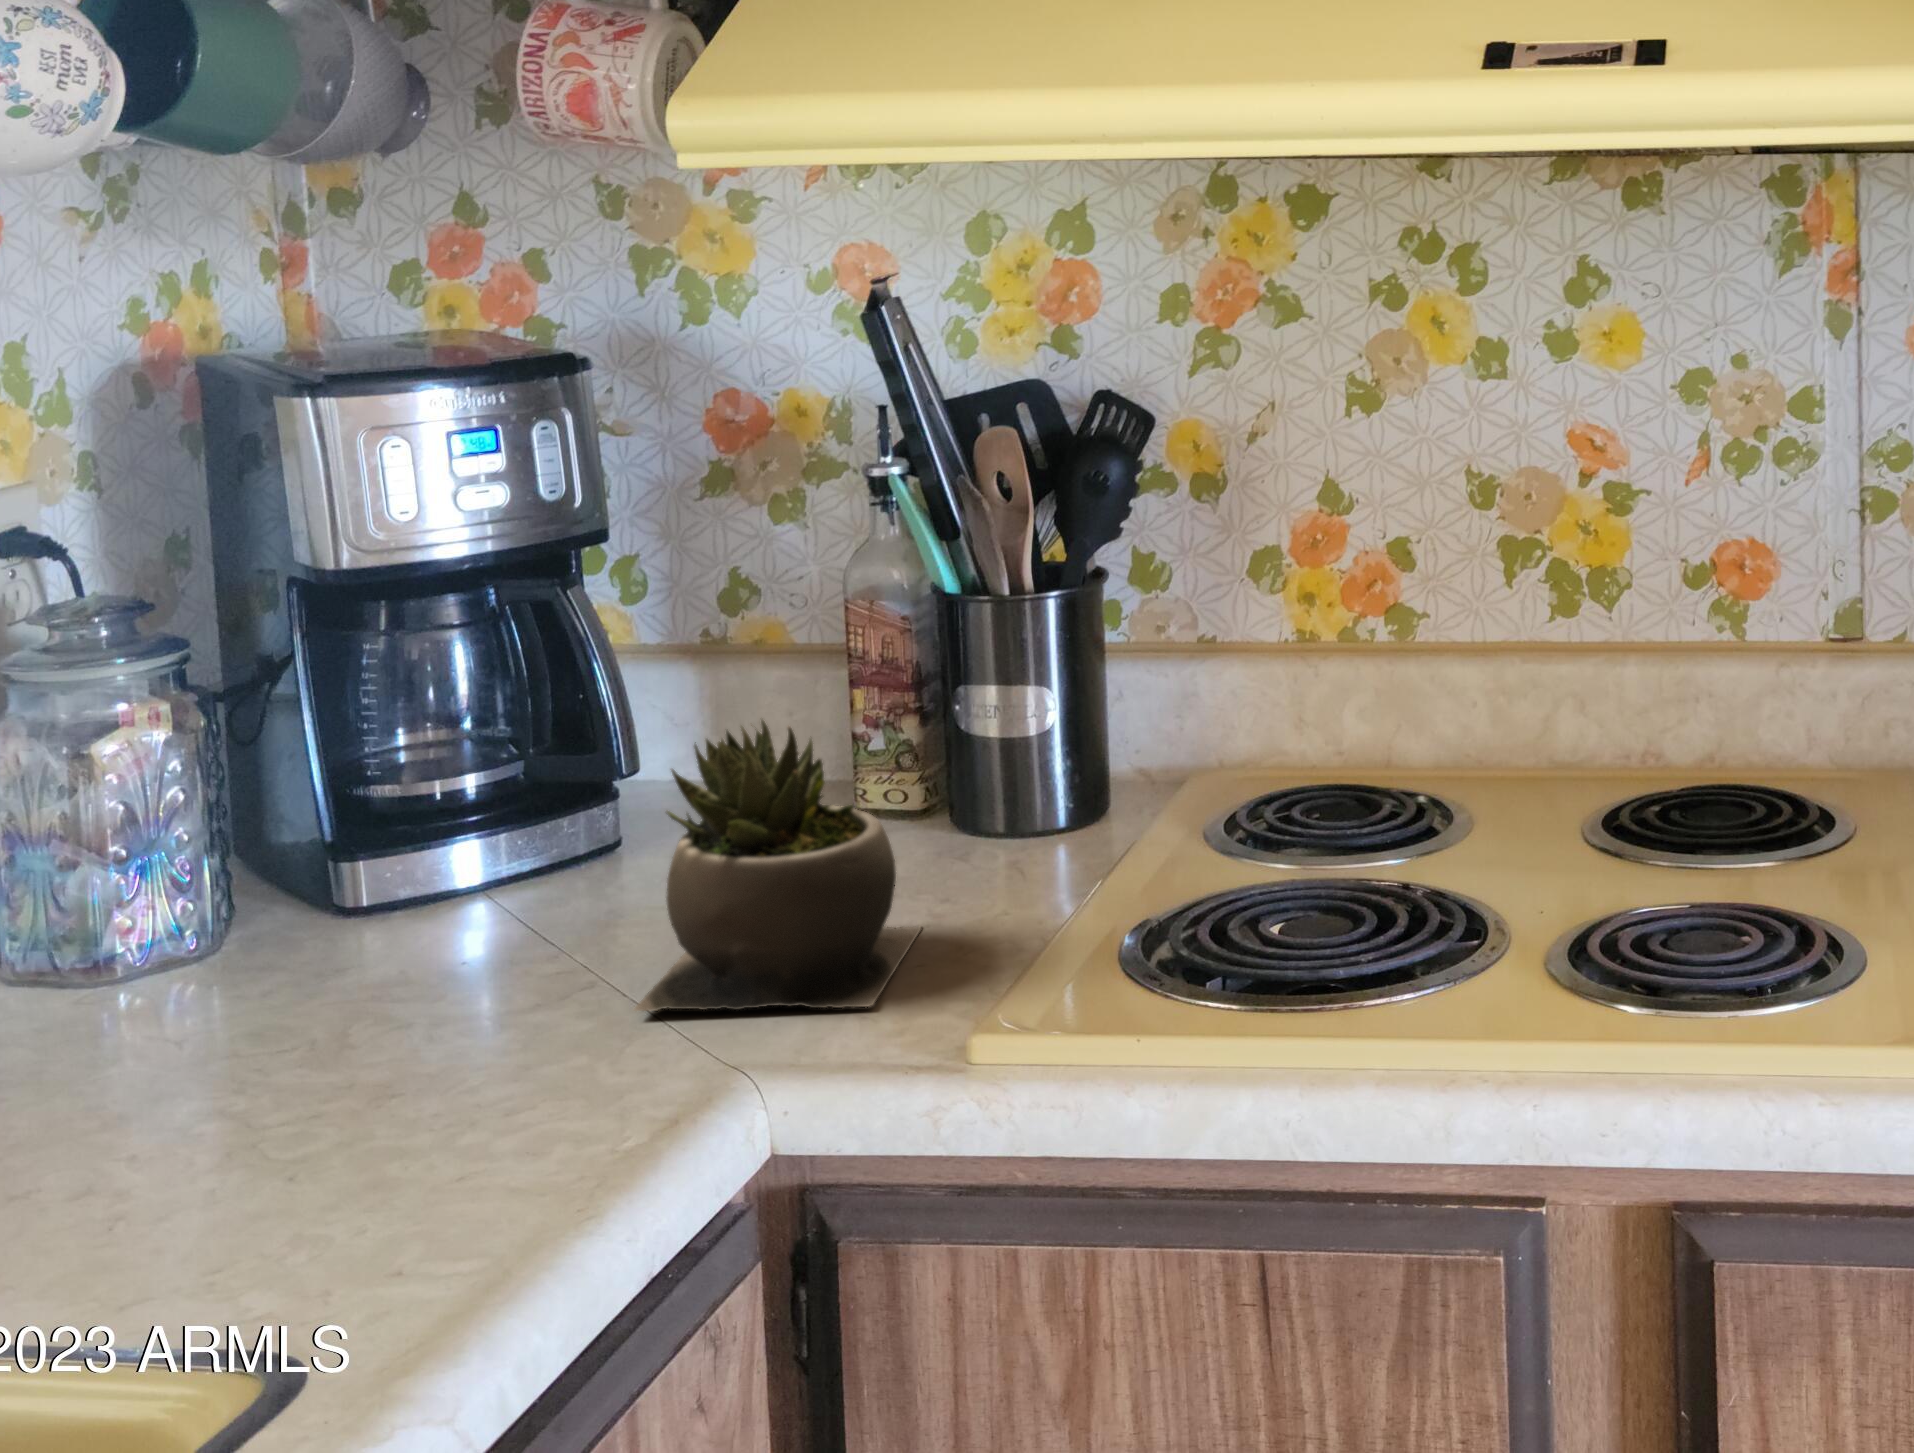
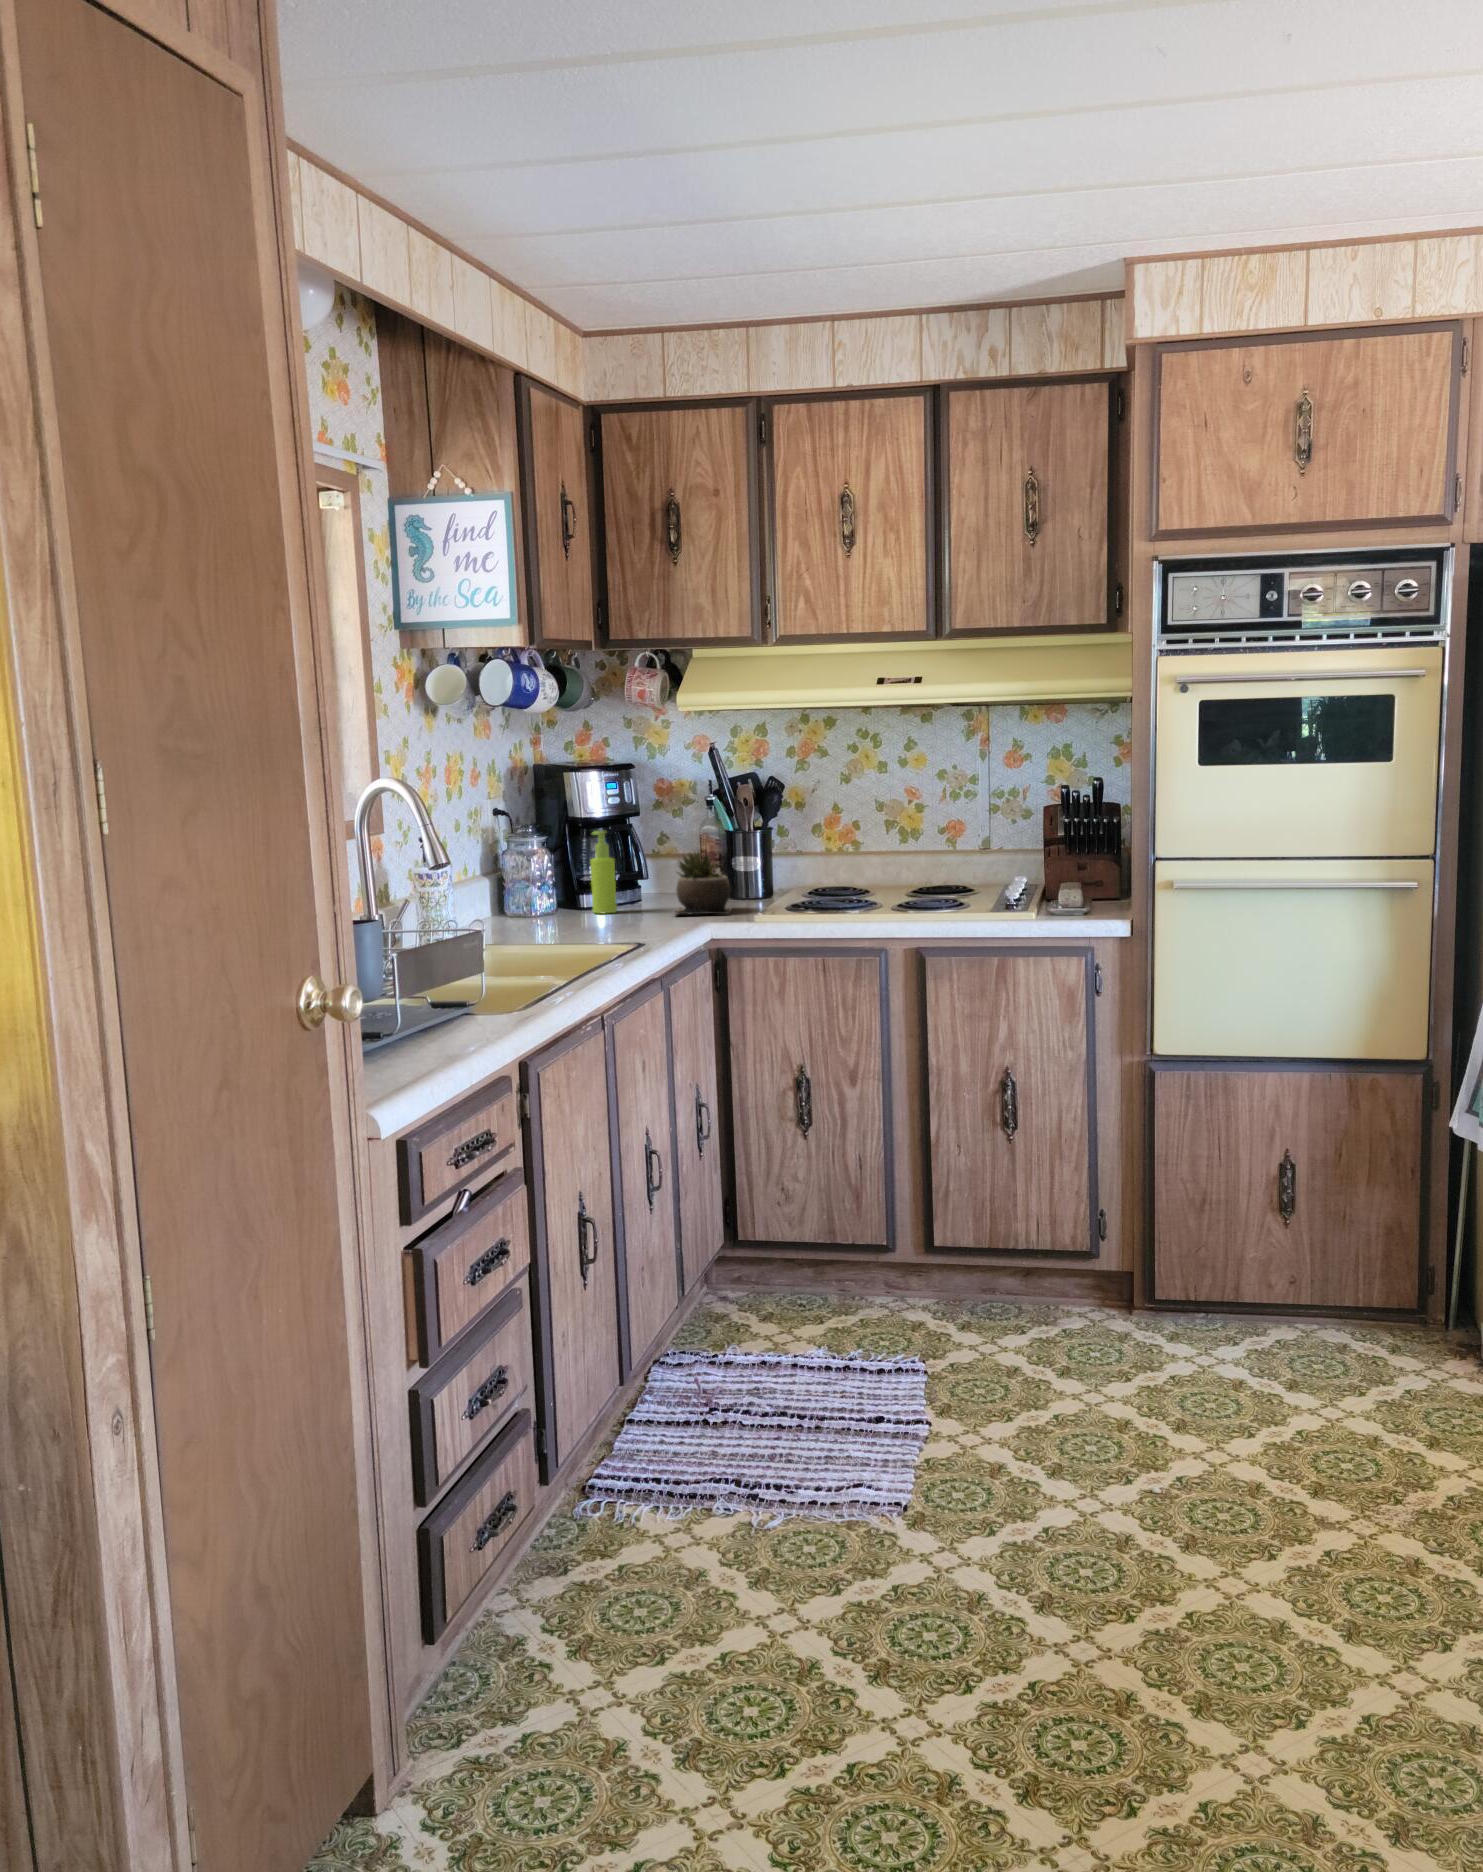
soap dispenser: none [325,633,451,972] -> present [590,831,617,914]

